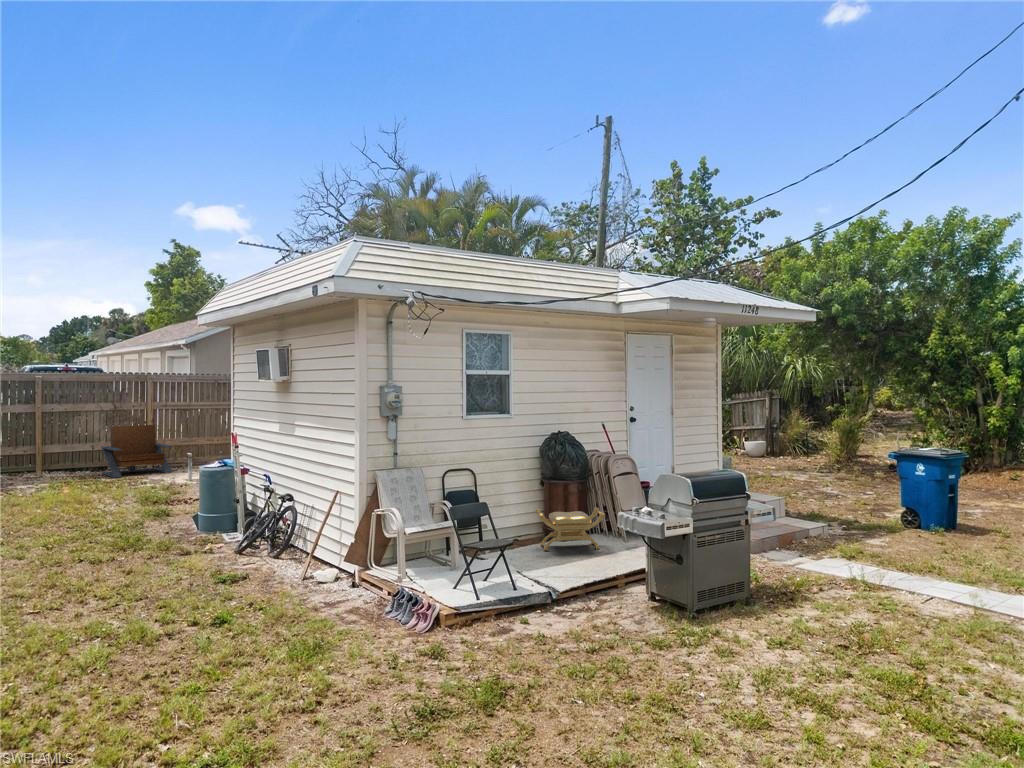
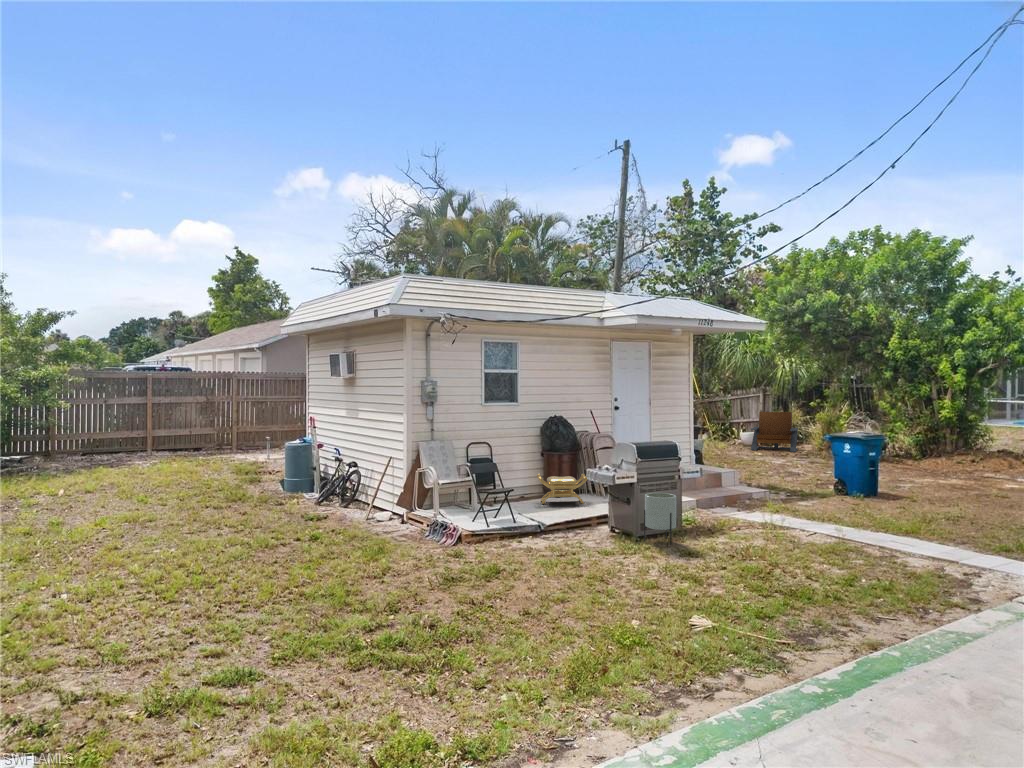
lounge chair: present [102,425,172,478] -> present [751,412,798,452]
planter: none [710,548,758,629] -> present [644,493,676,545]

